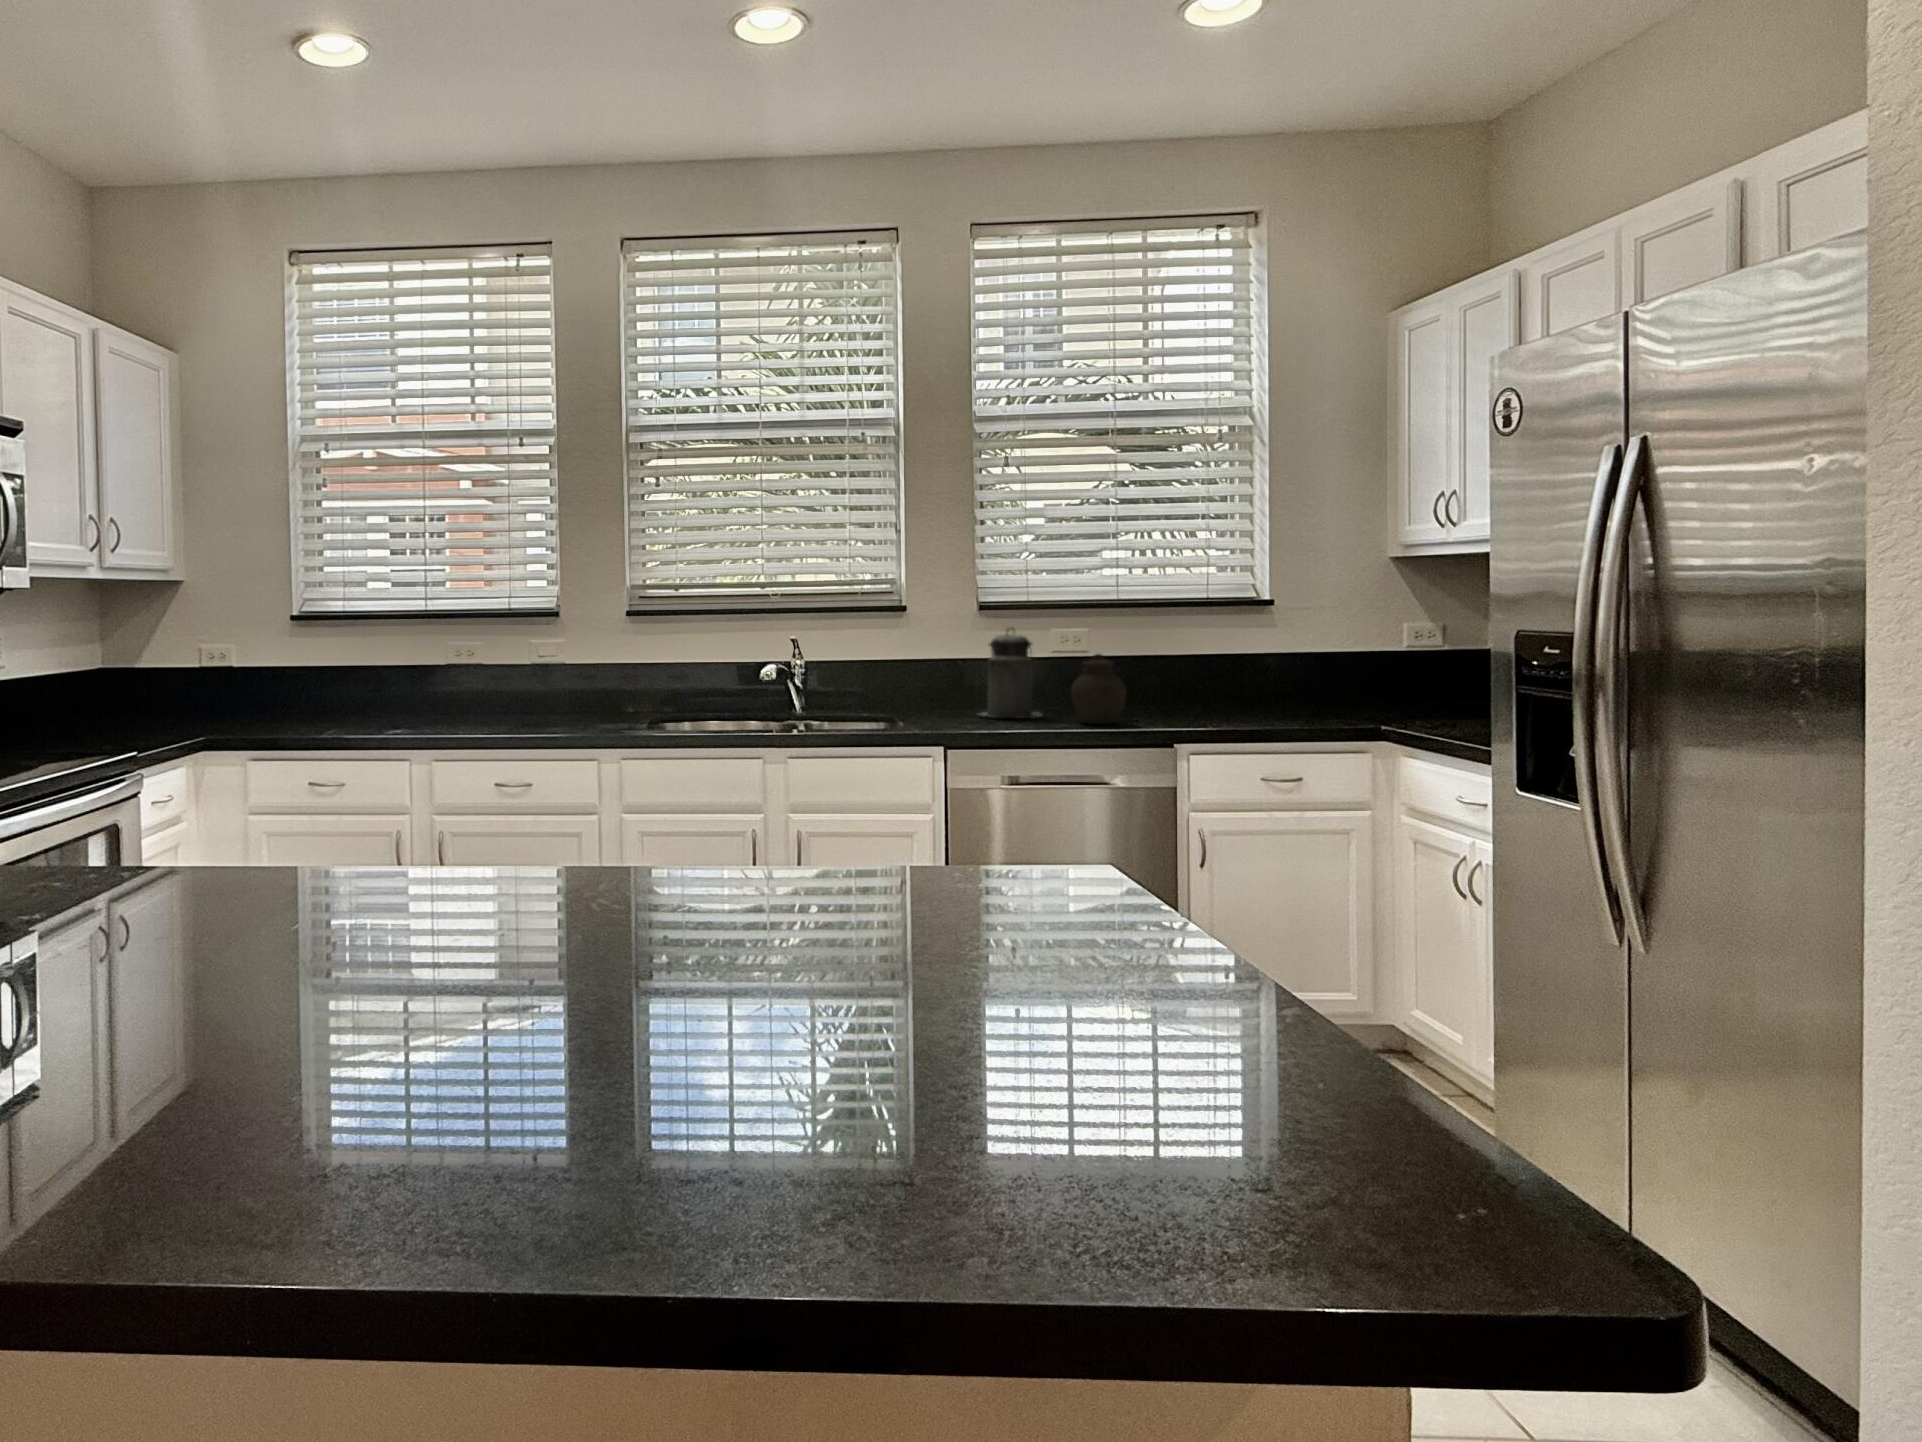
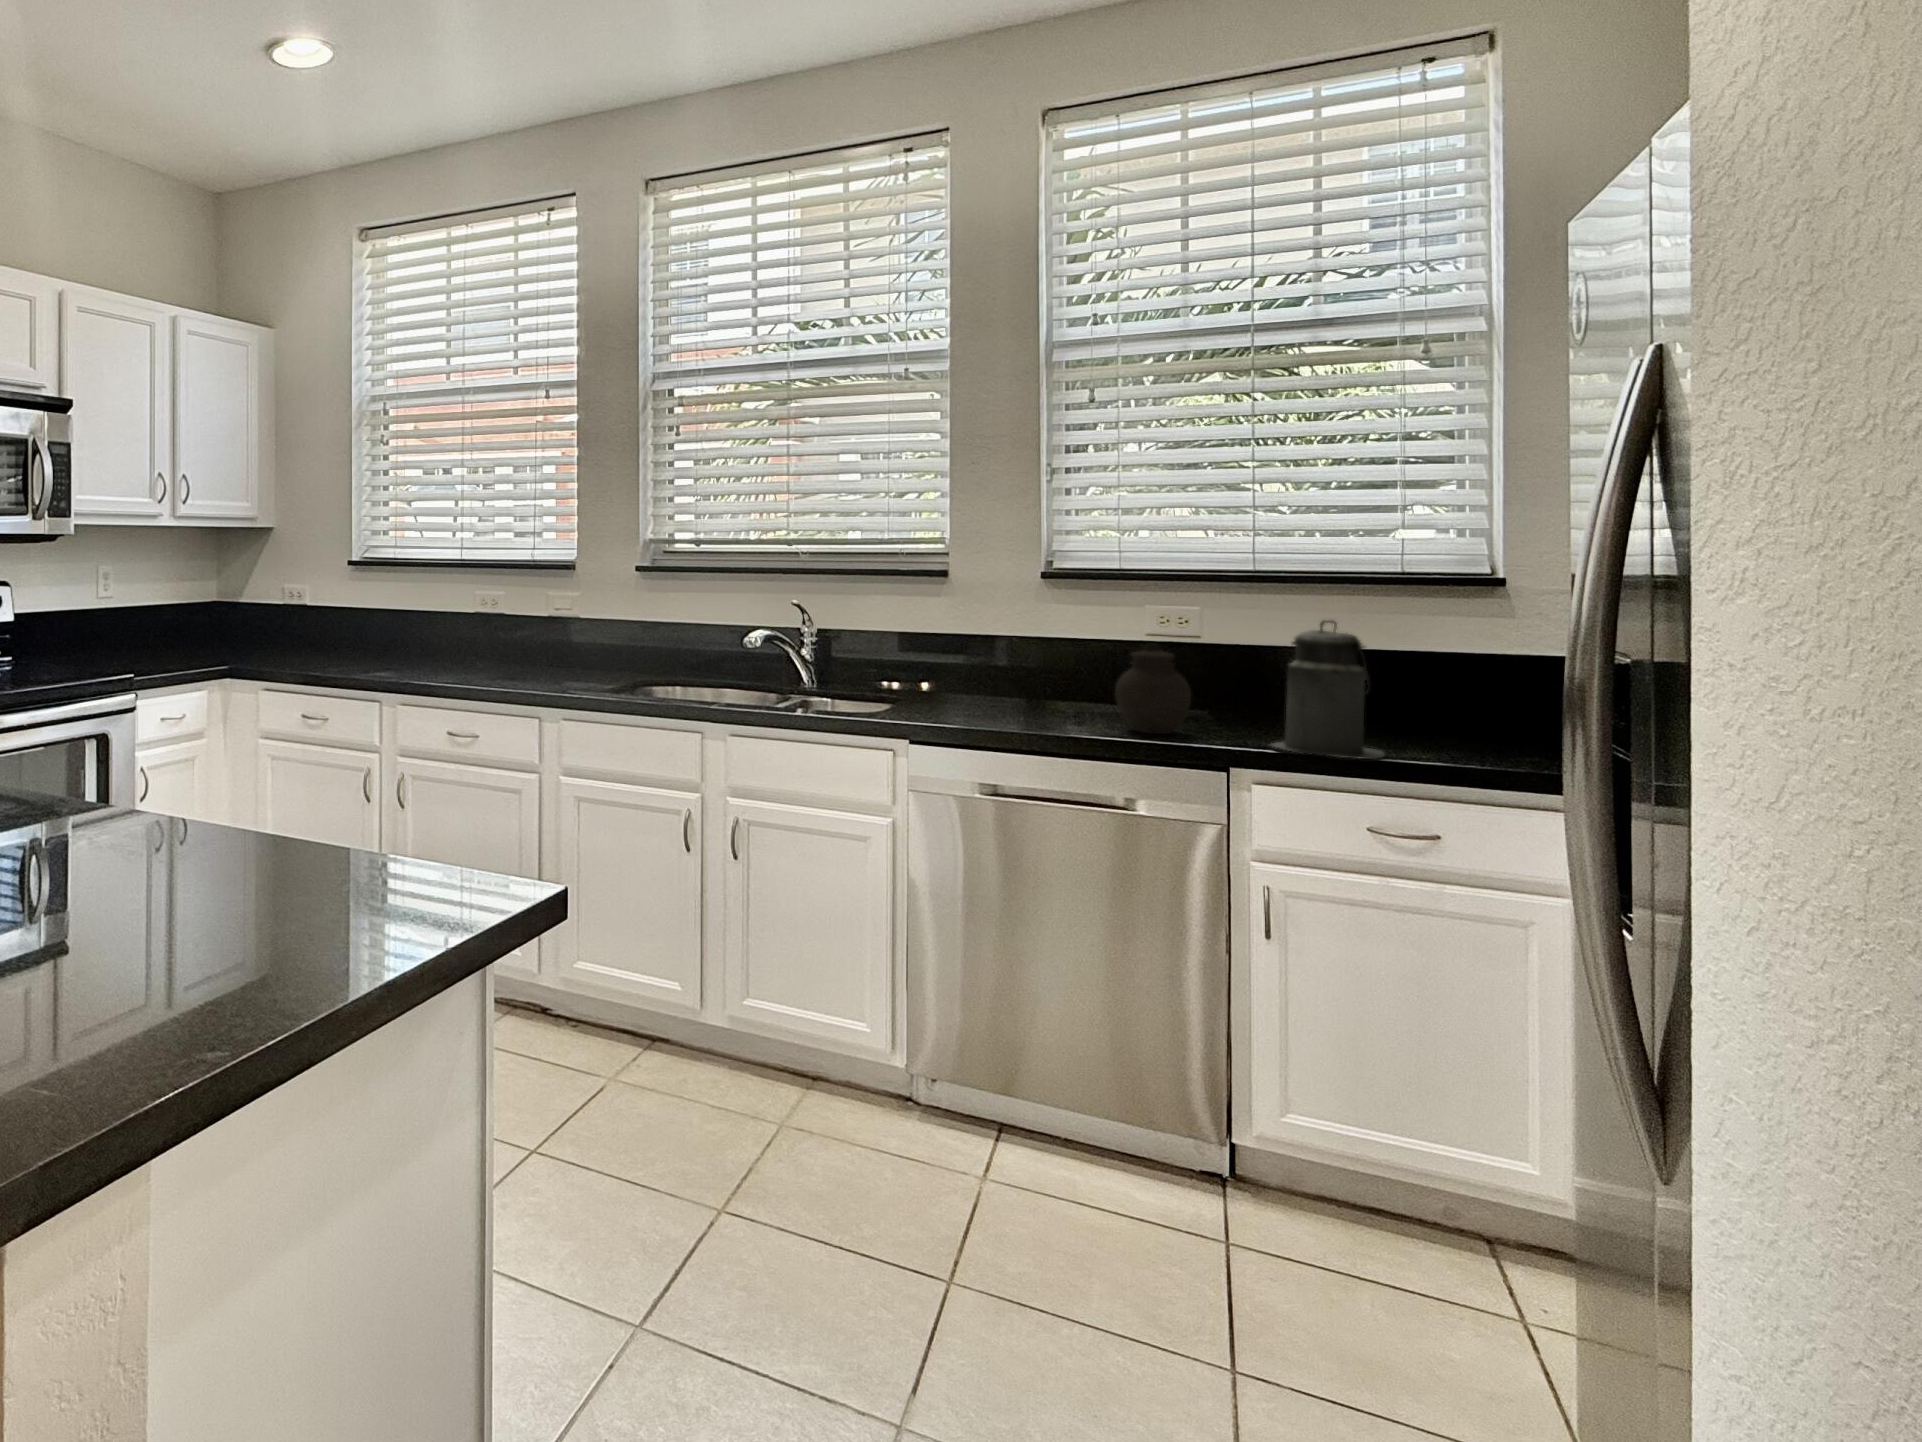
canister: present [981,629,1042,718] -> present [1272,620,1384,759]

